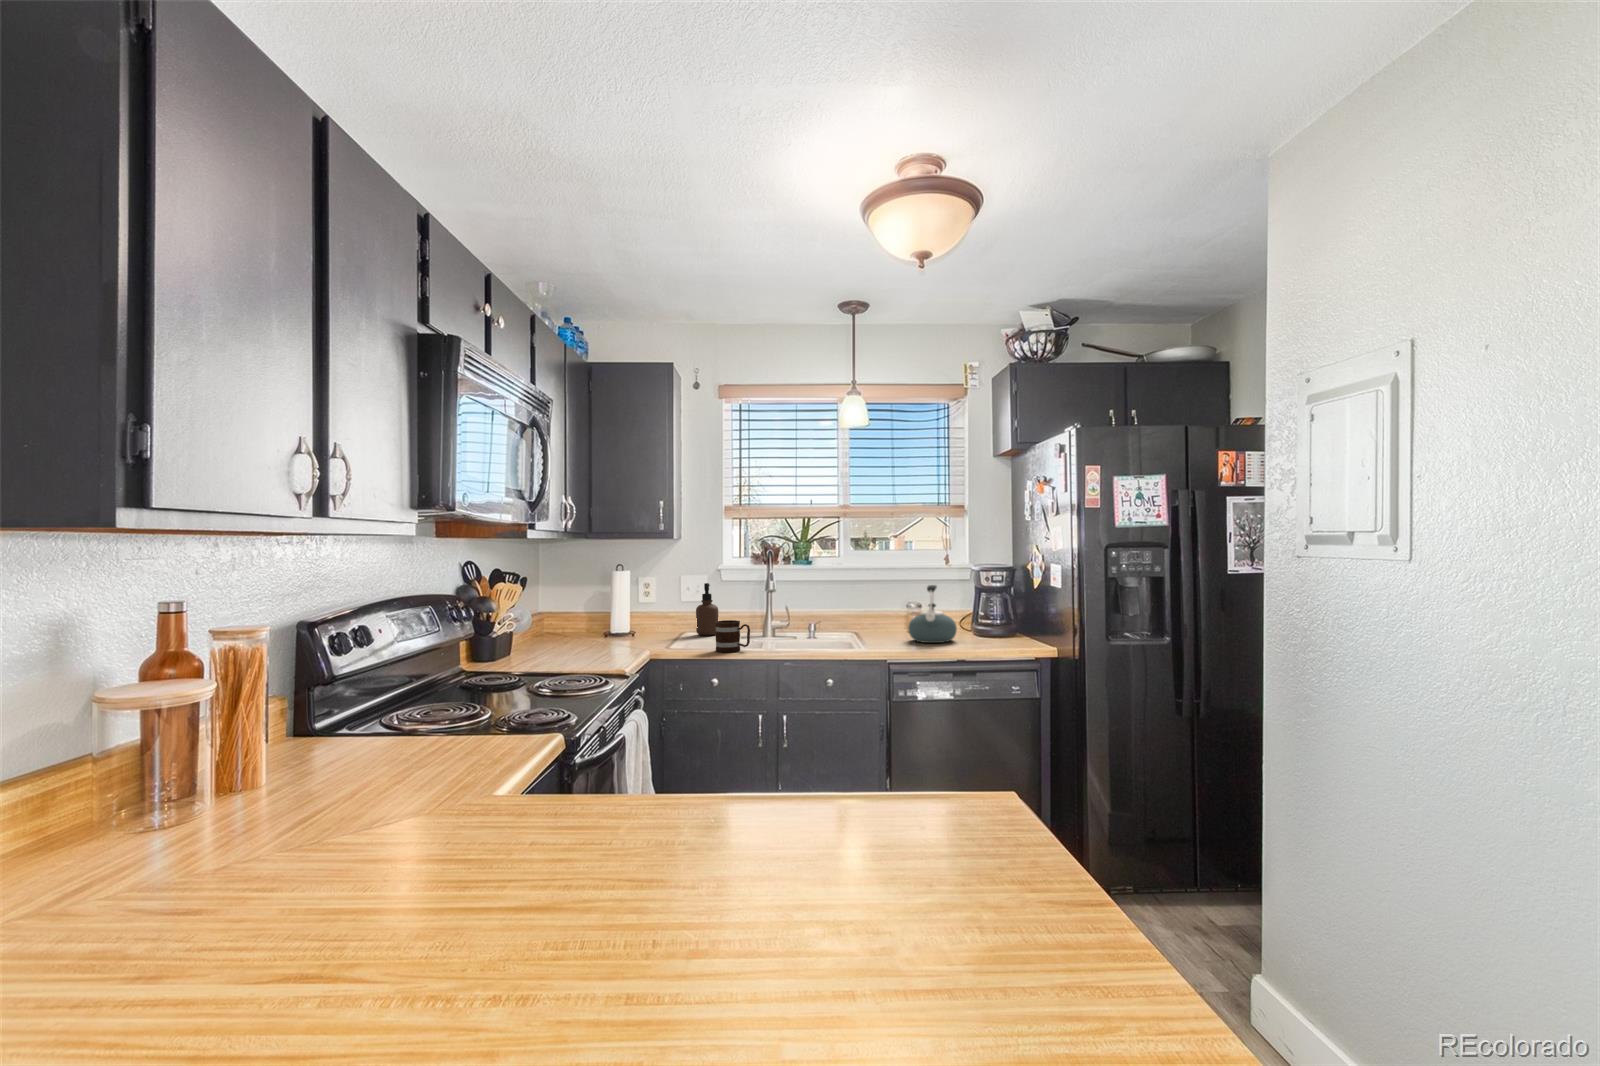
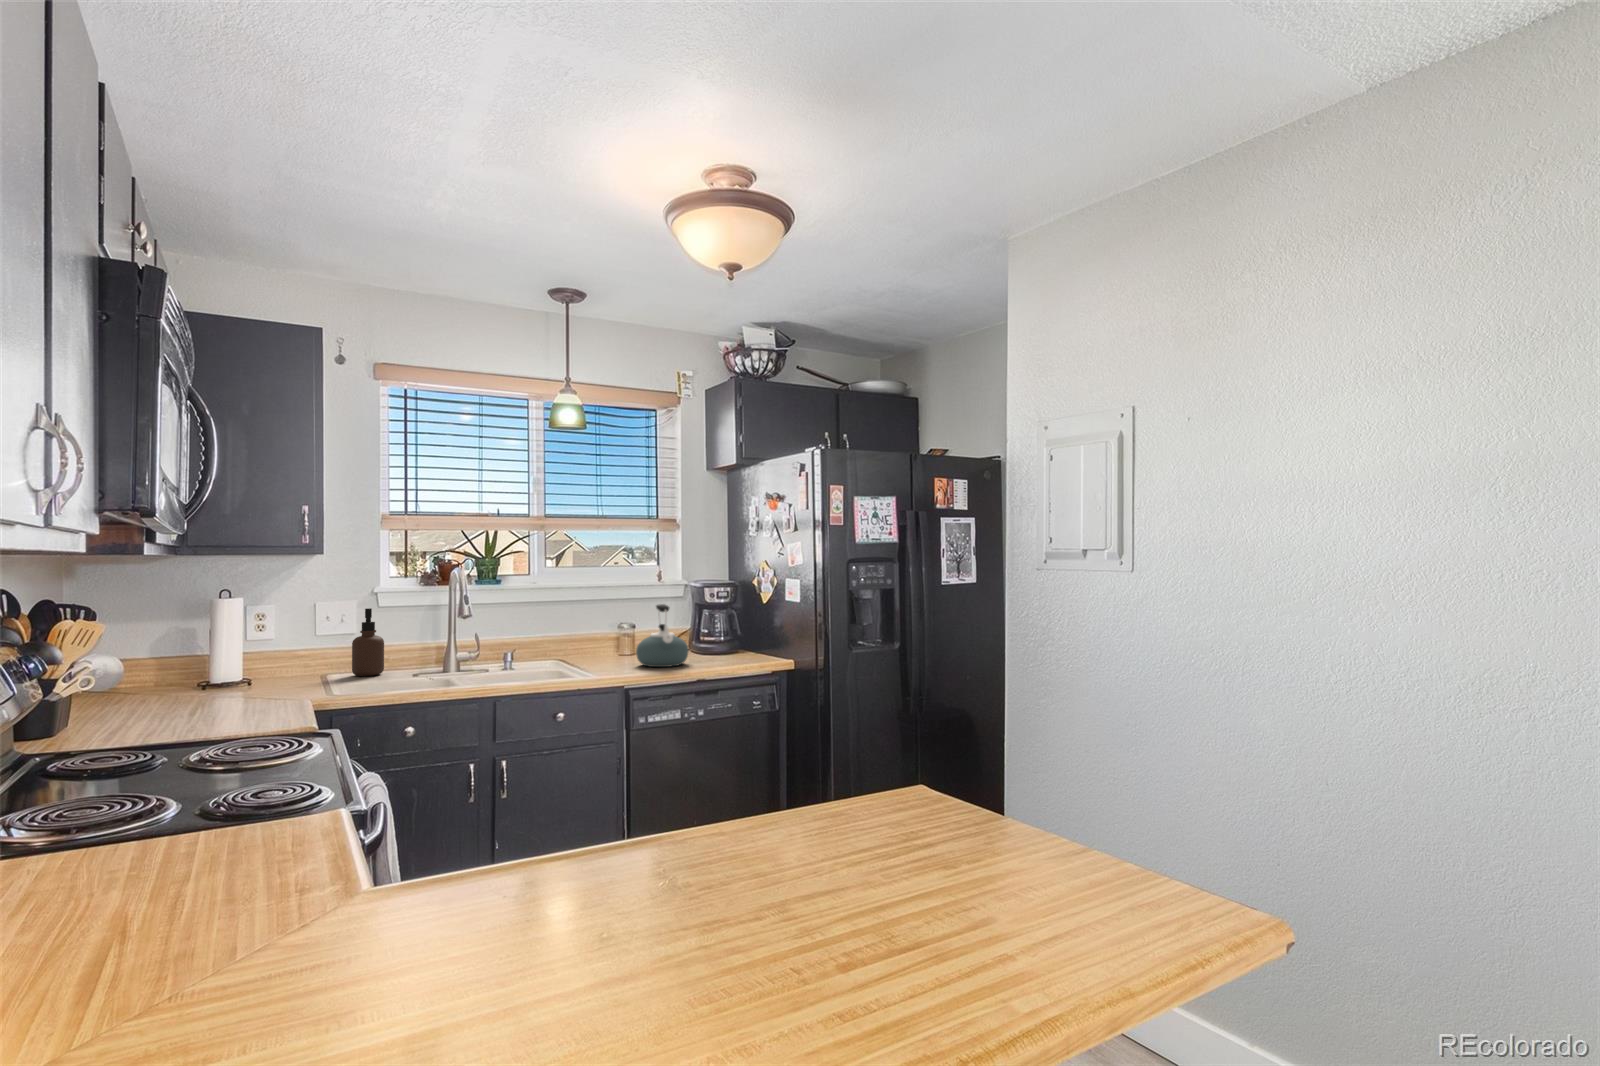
mug: present [715,620,750,652] -> none [415,652,465,692]

